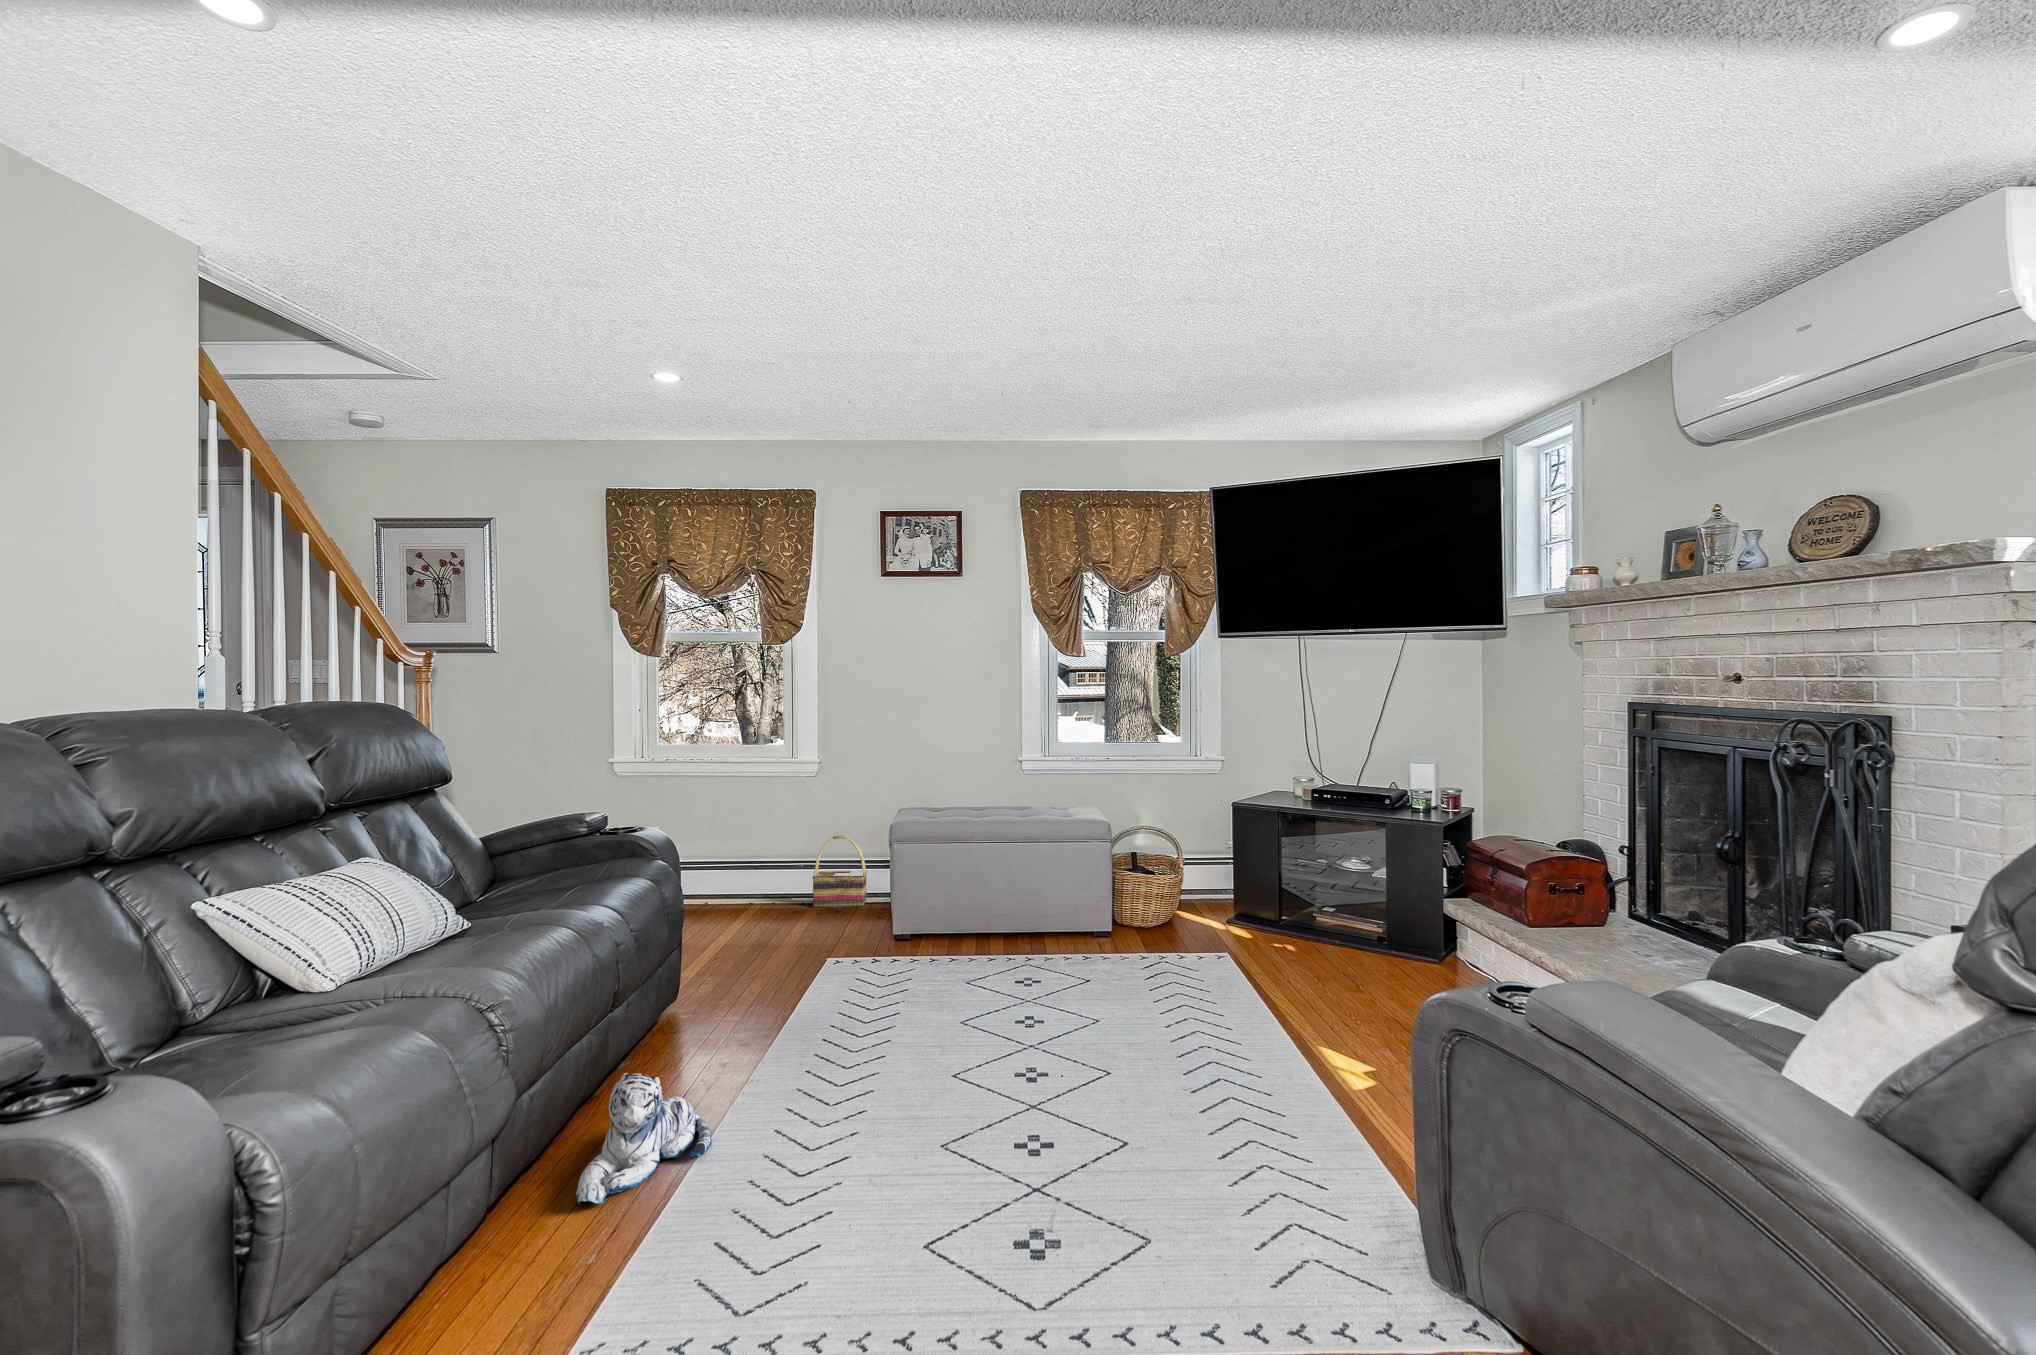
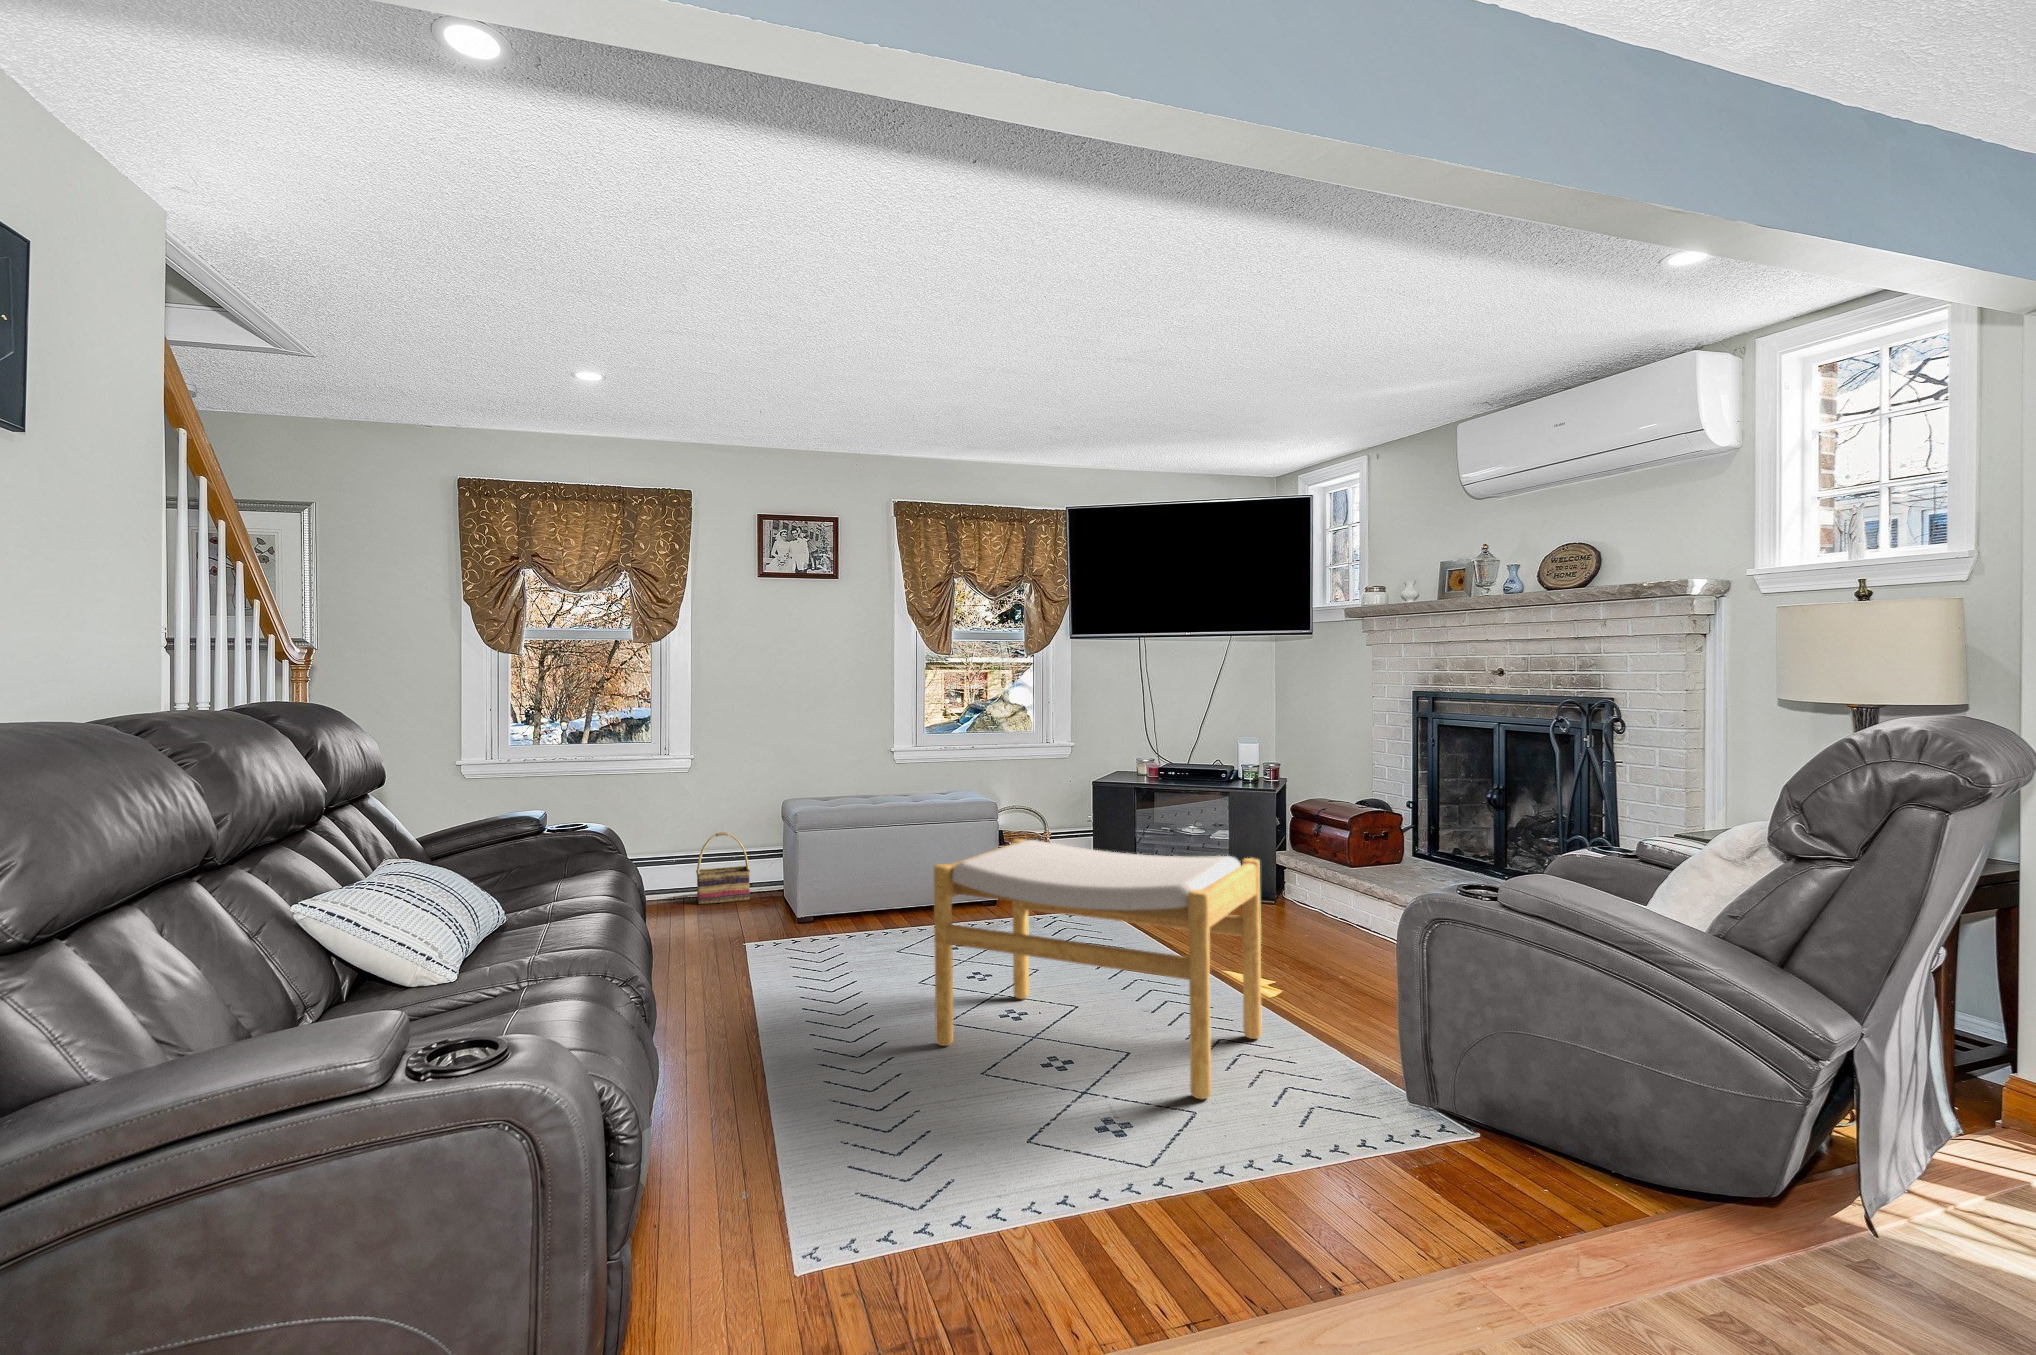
footstool: none [903,862,1299,1223] -> present [934,839,1262,1099]
plush toy: present [576,1073,712,1204] -> none [717,1040,807,1152]

